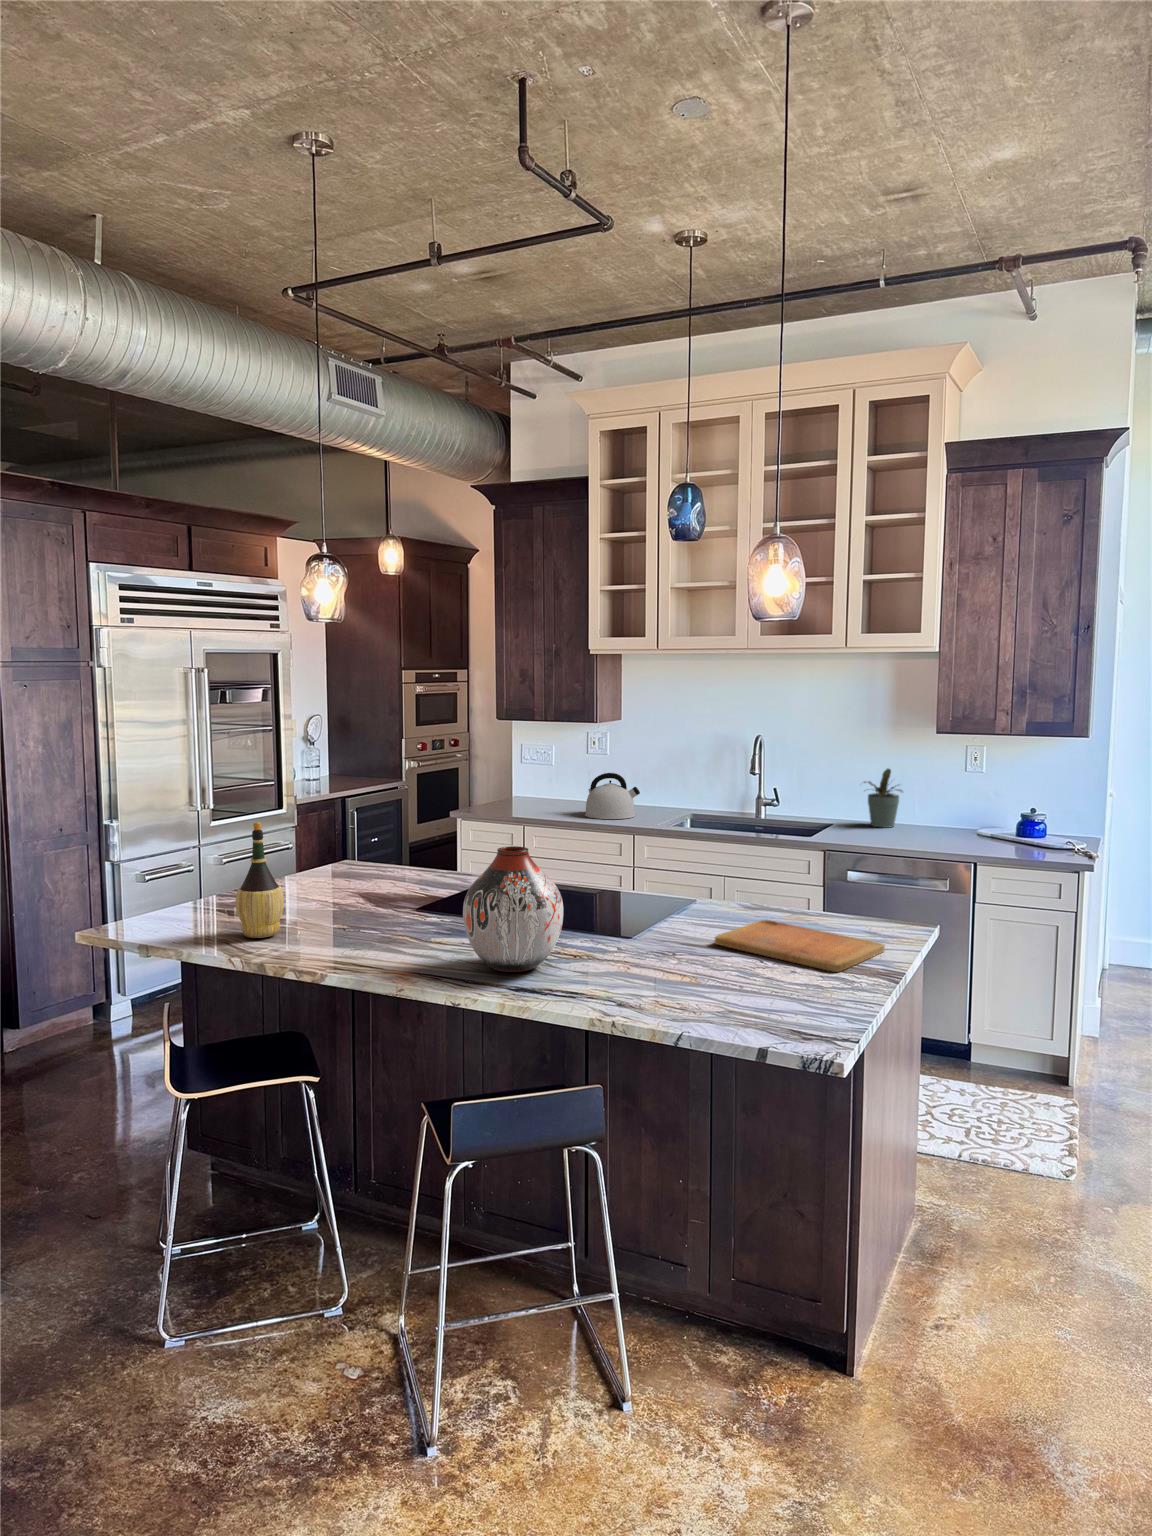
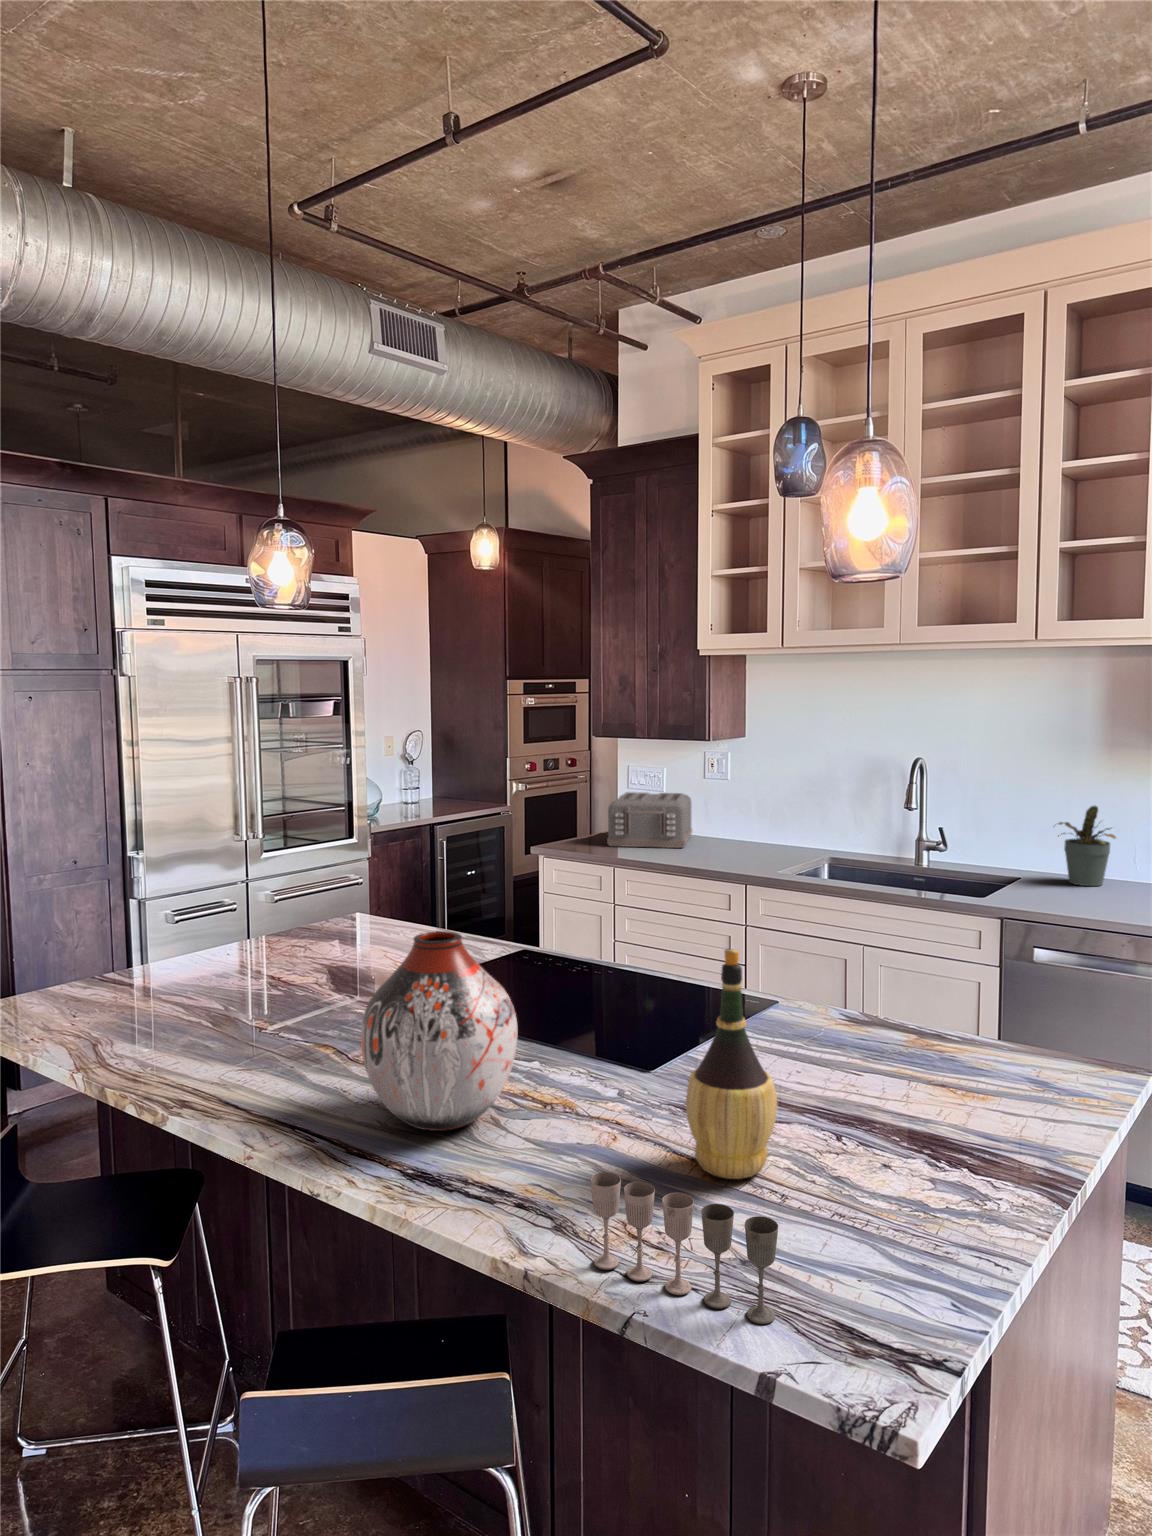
toaster: none [514,766,579,809] -> present [607,792,692,848]
kettle: present [585,773,640,819] -> none [689,804,759,863]
wine bottle: present [236,823,284,938] -> present [686,949,777,1179]
cutting board: present [715,920,885,972] -> none [773,1049,1058,1174]
wine glass: none [649,966,759,1031] -> present [591,1172,778,1324]

